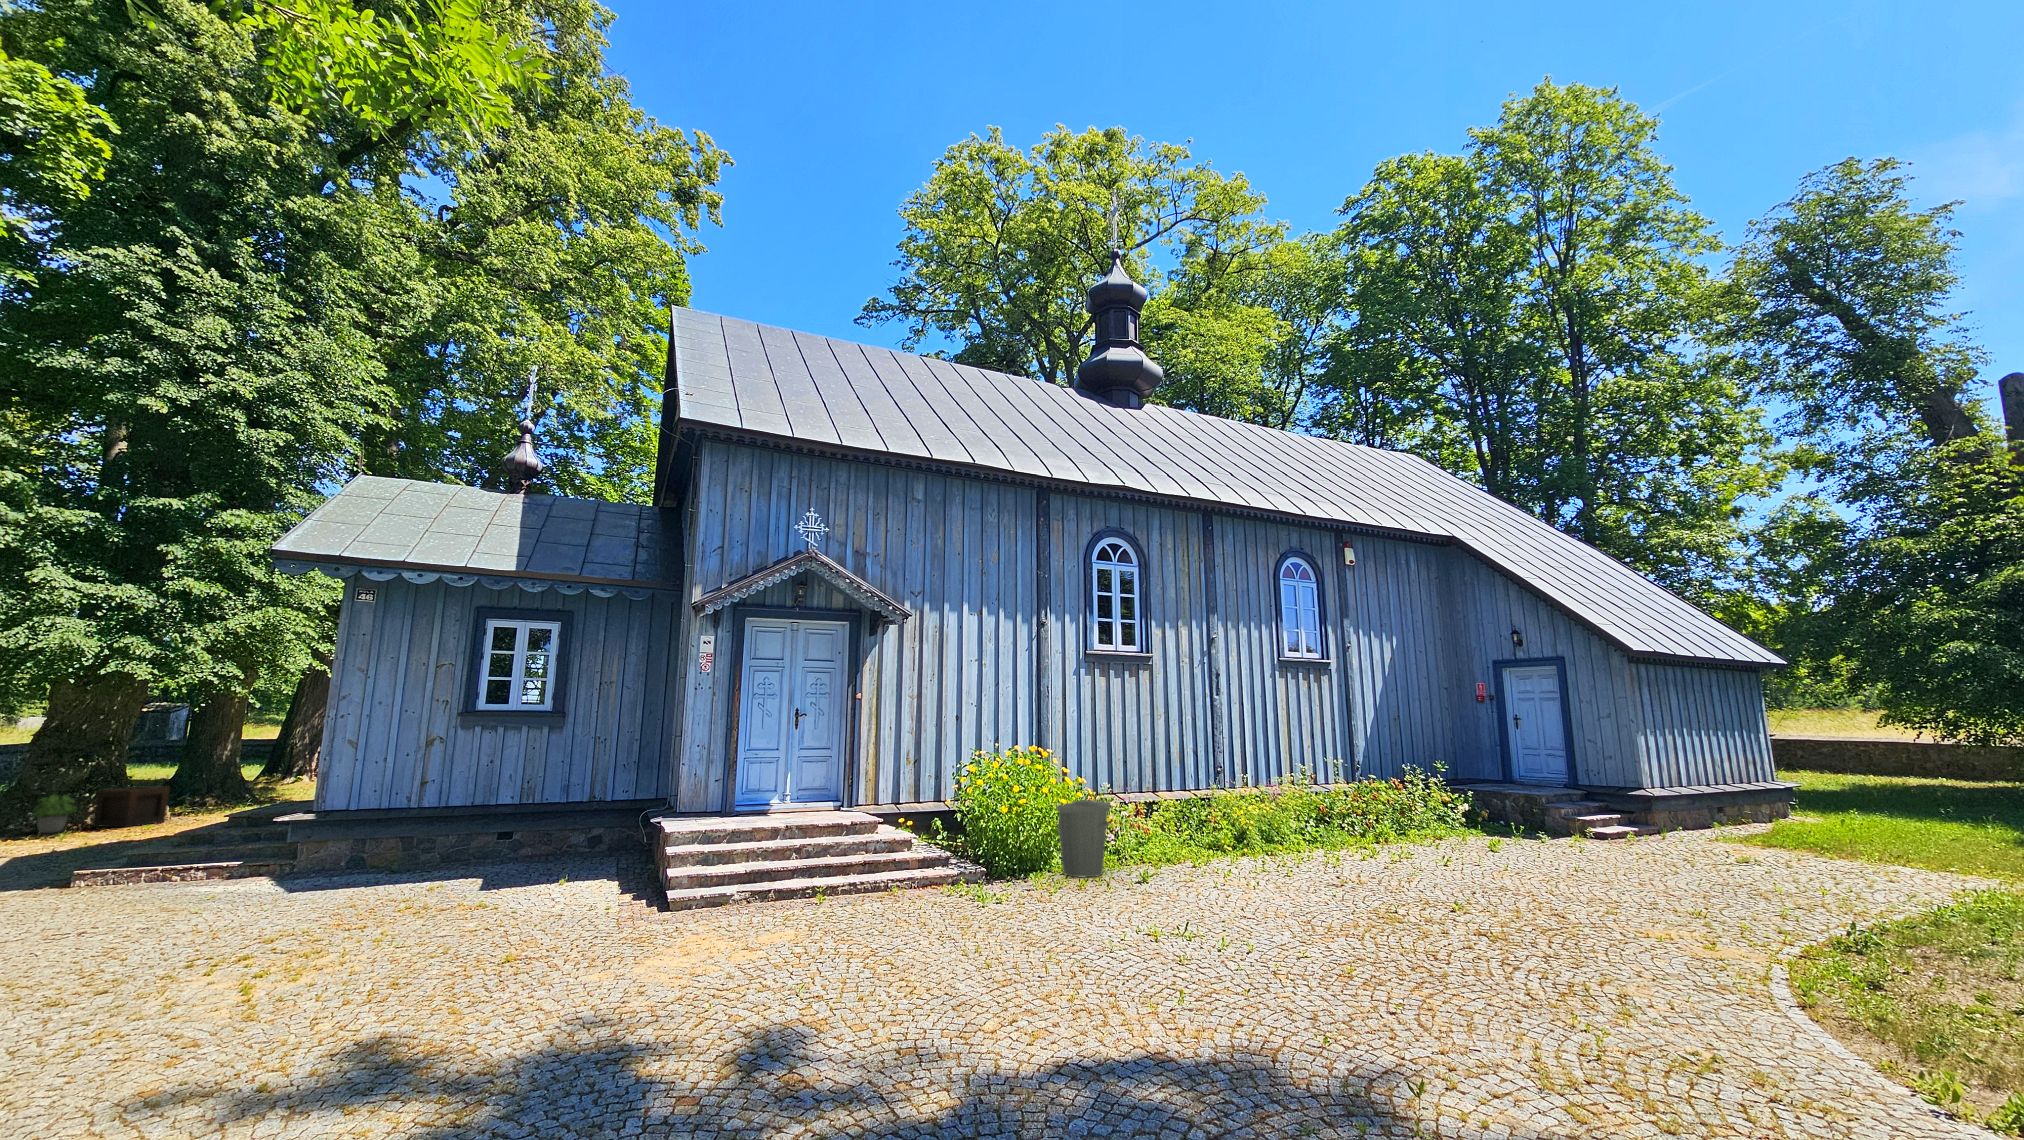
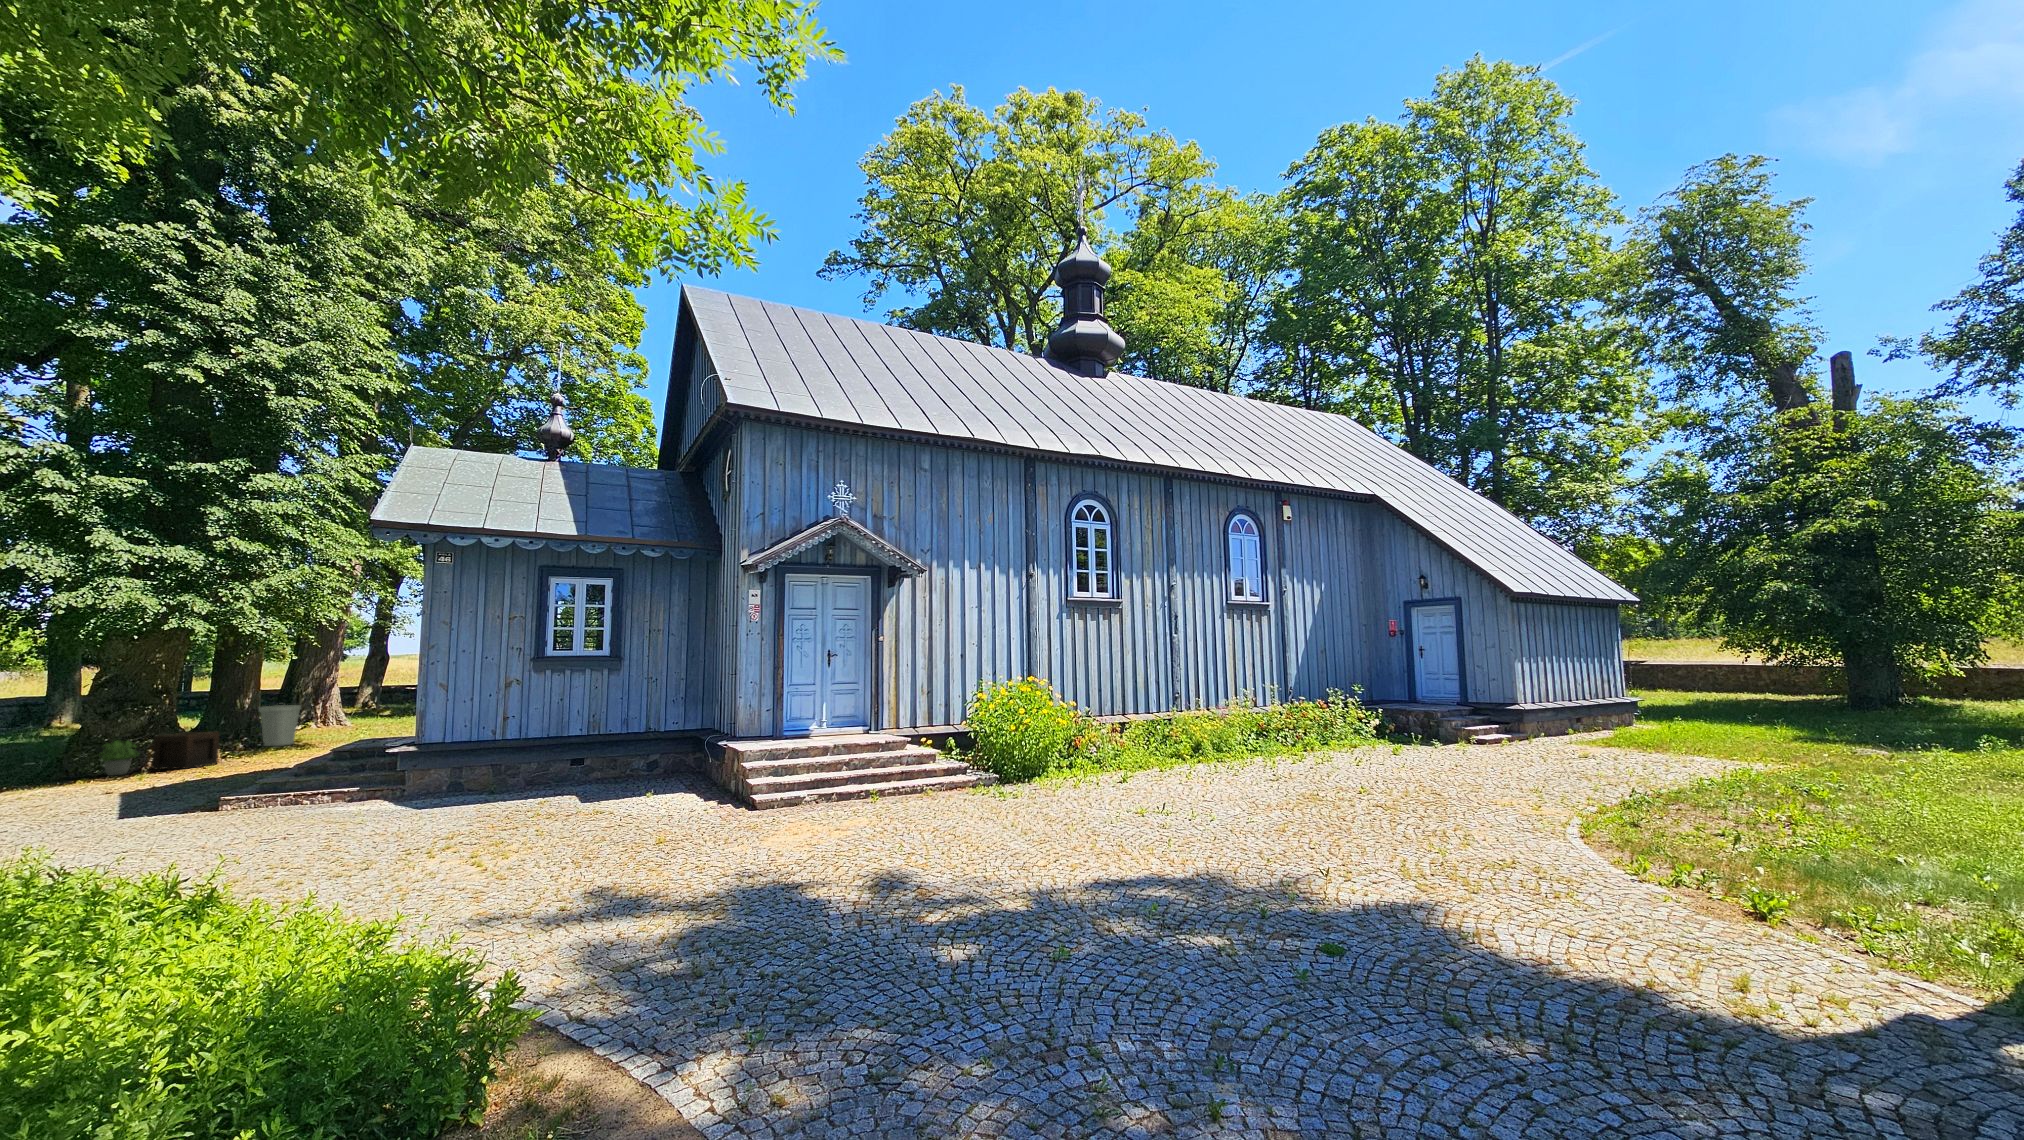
trash can: present [1057,797,1110,878] -> present [259,705,301,746]

